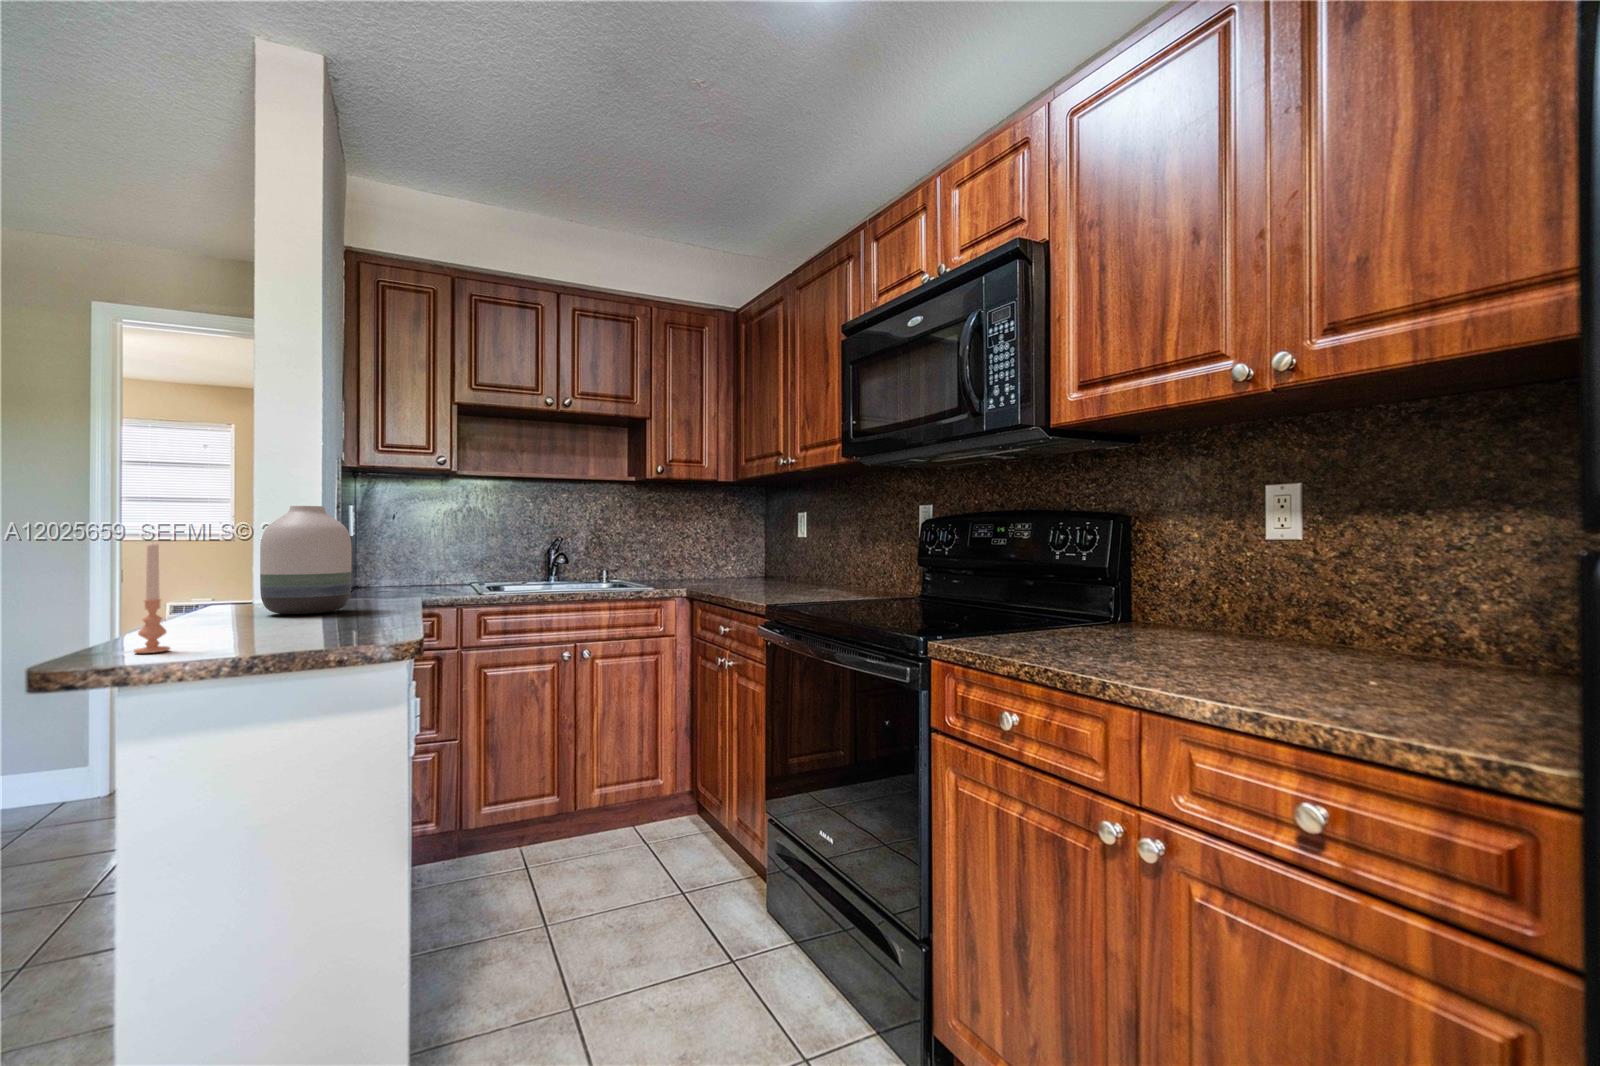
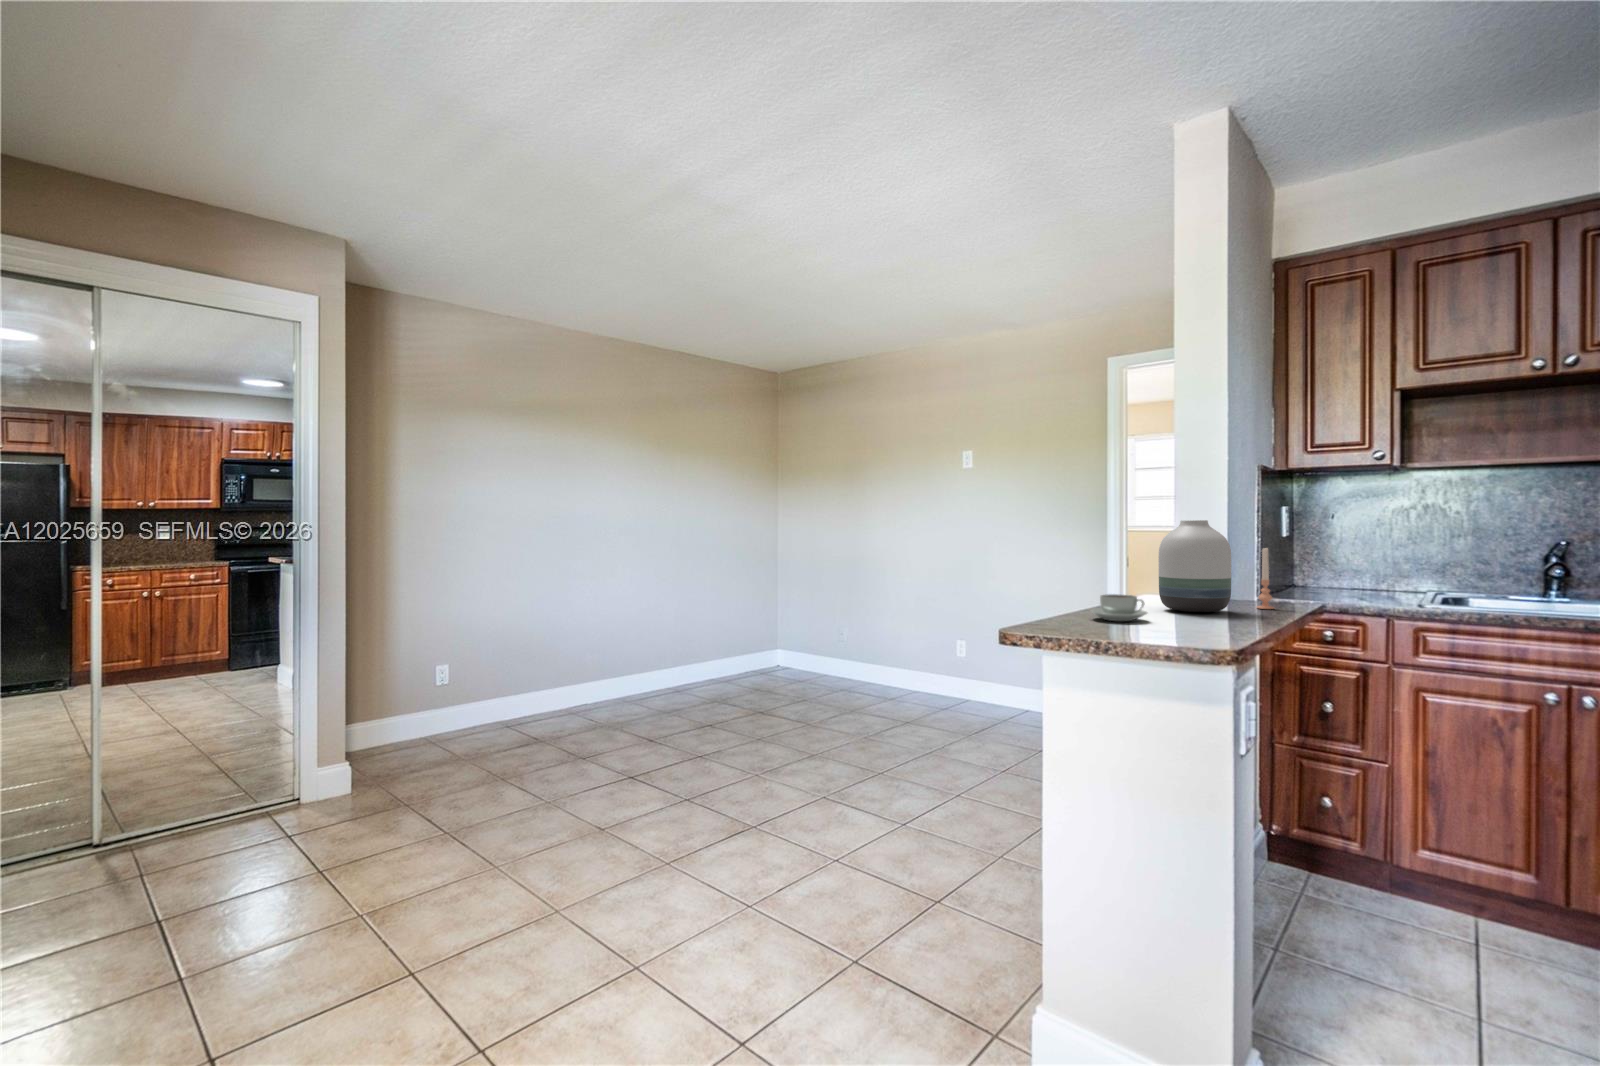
candle: present [134,543,170,653] -> present [1257,548,1274,609]
coffee cup: none [177,598,269,634] -> present [1090,594,1147,621]

